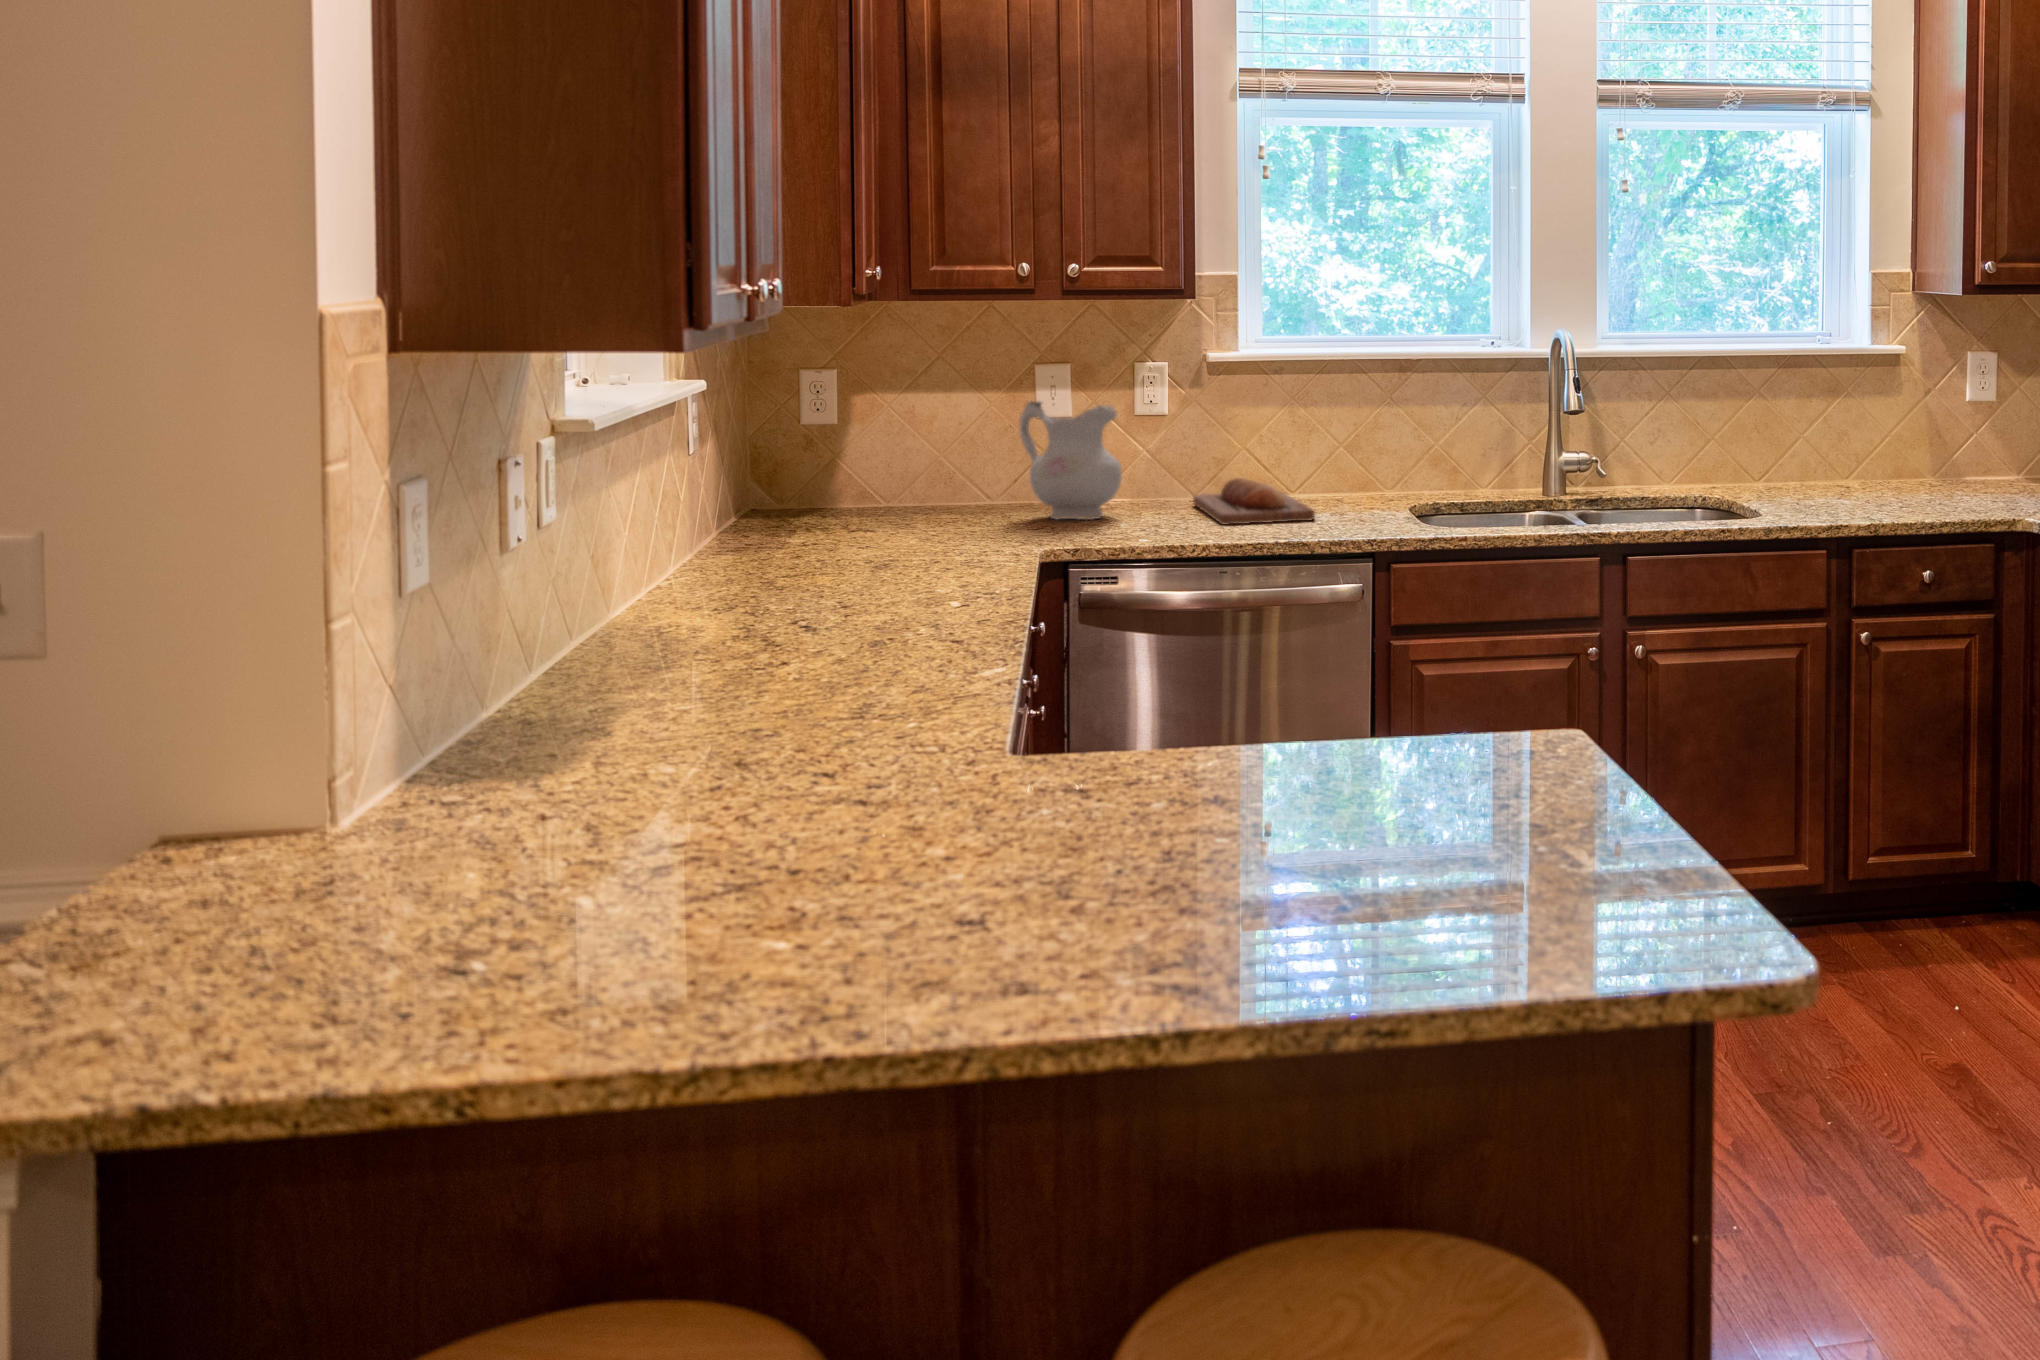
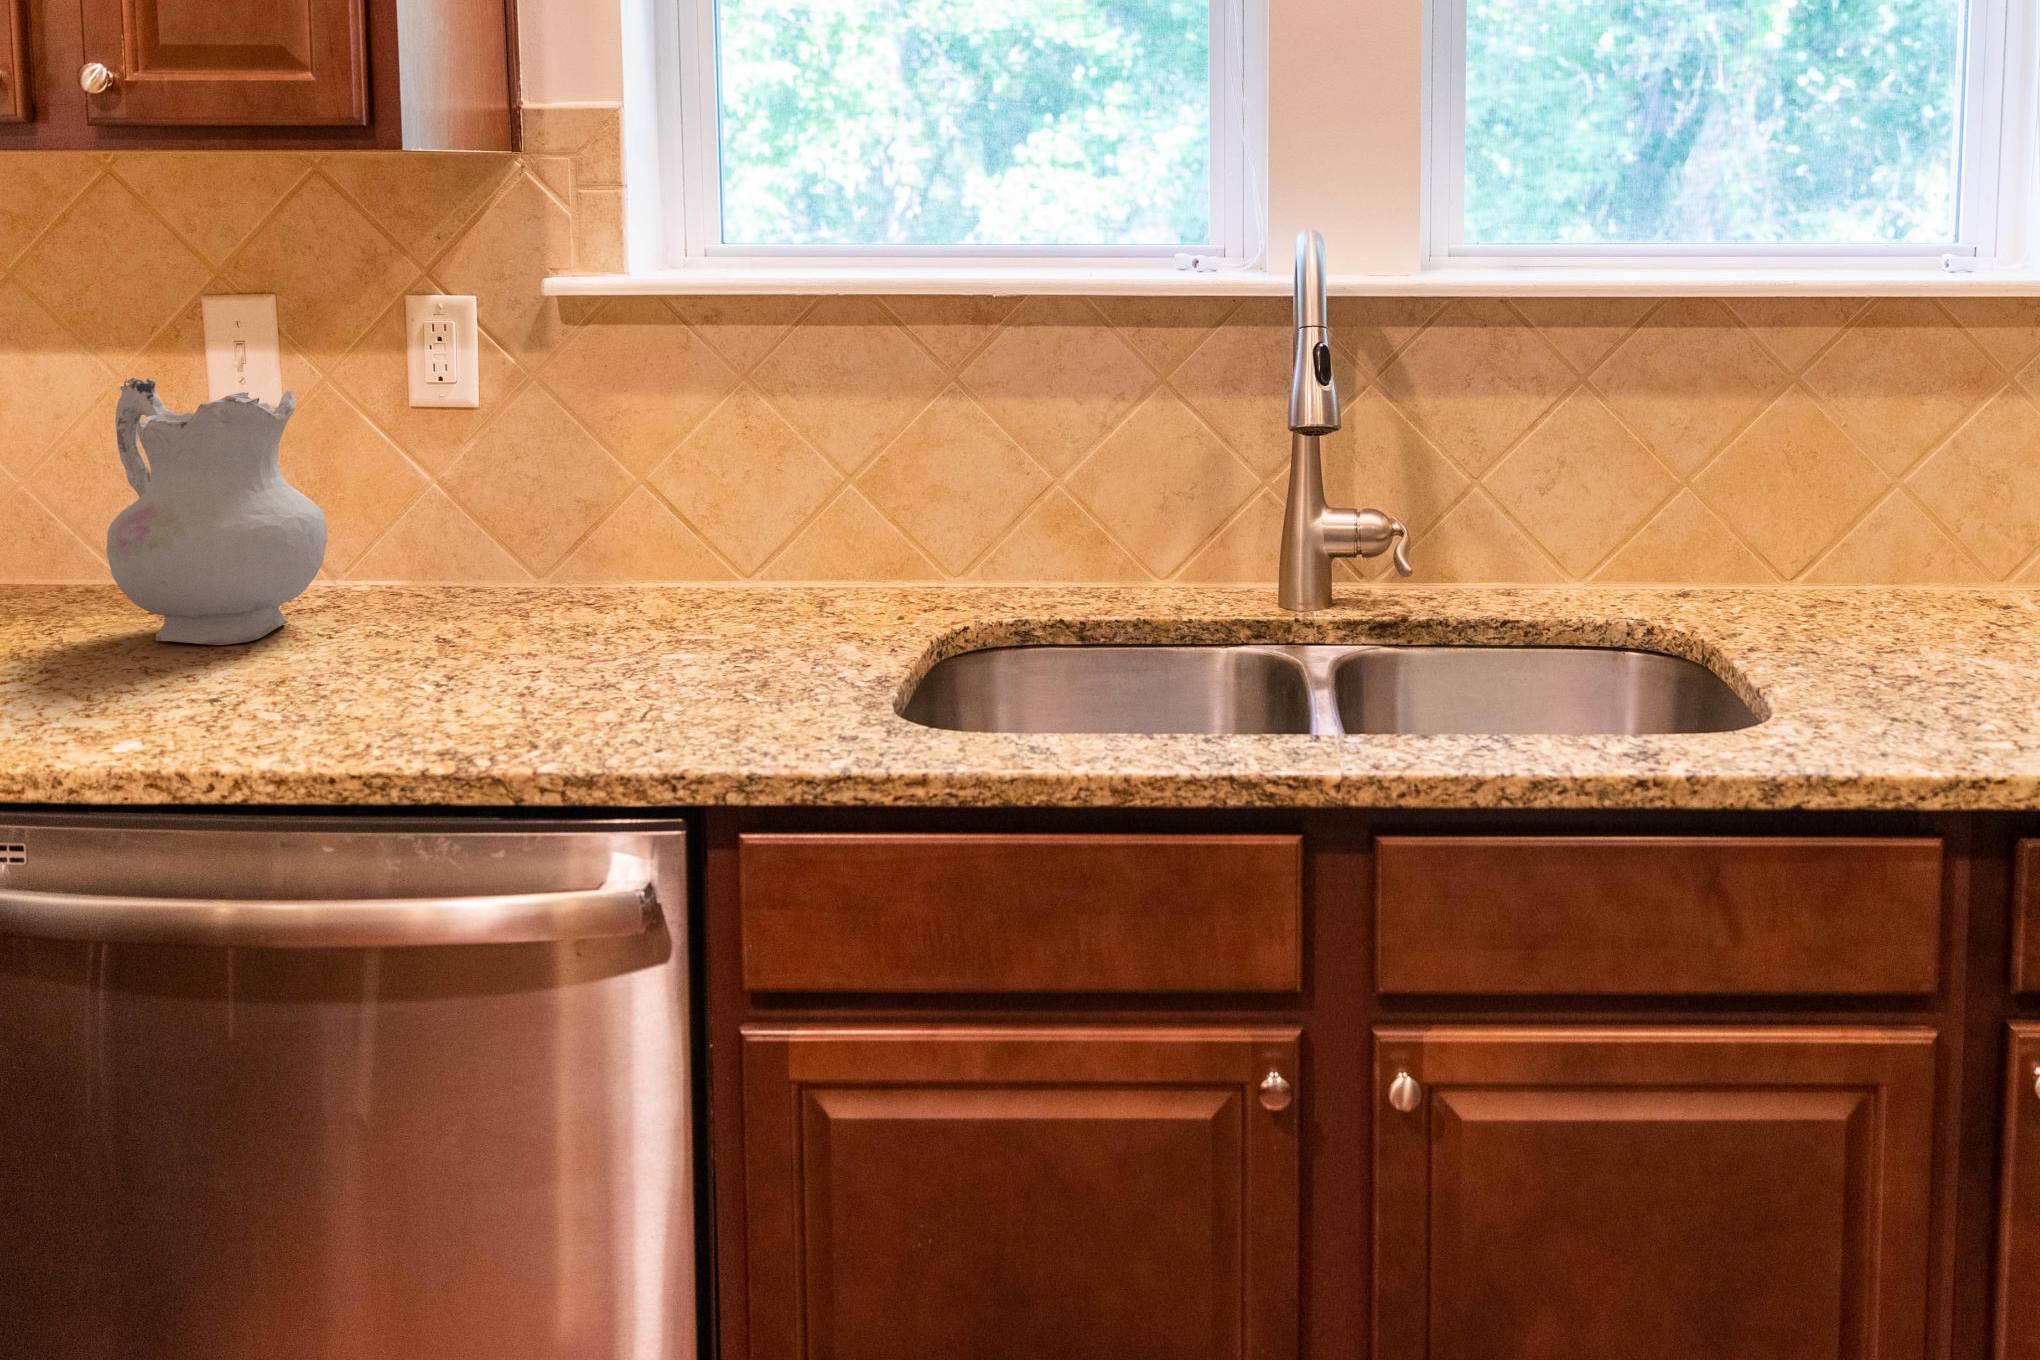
bread loaf: present [1193,478,1315,525] -> none [441,550,723,683]

